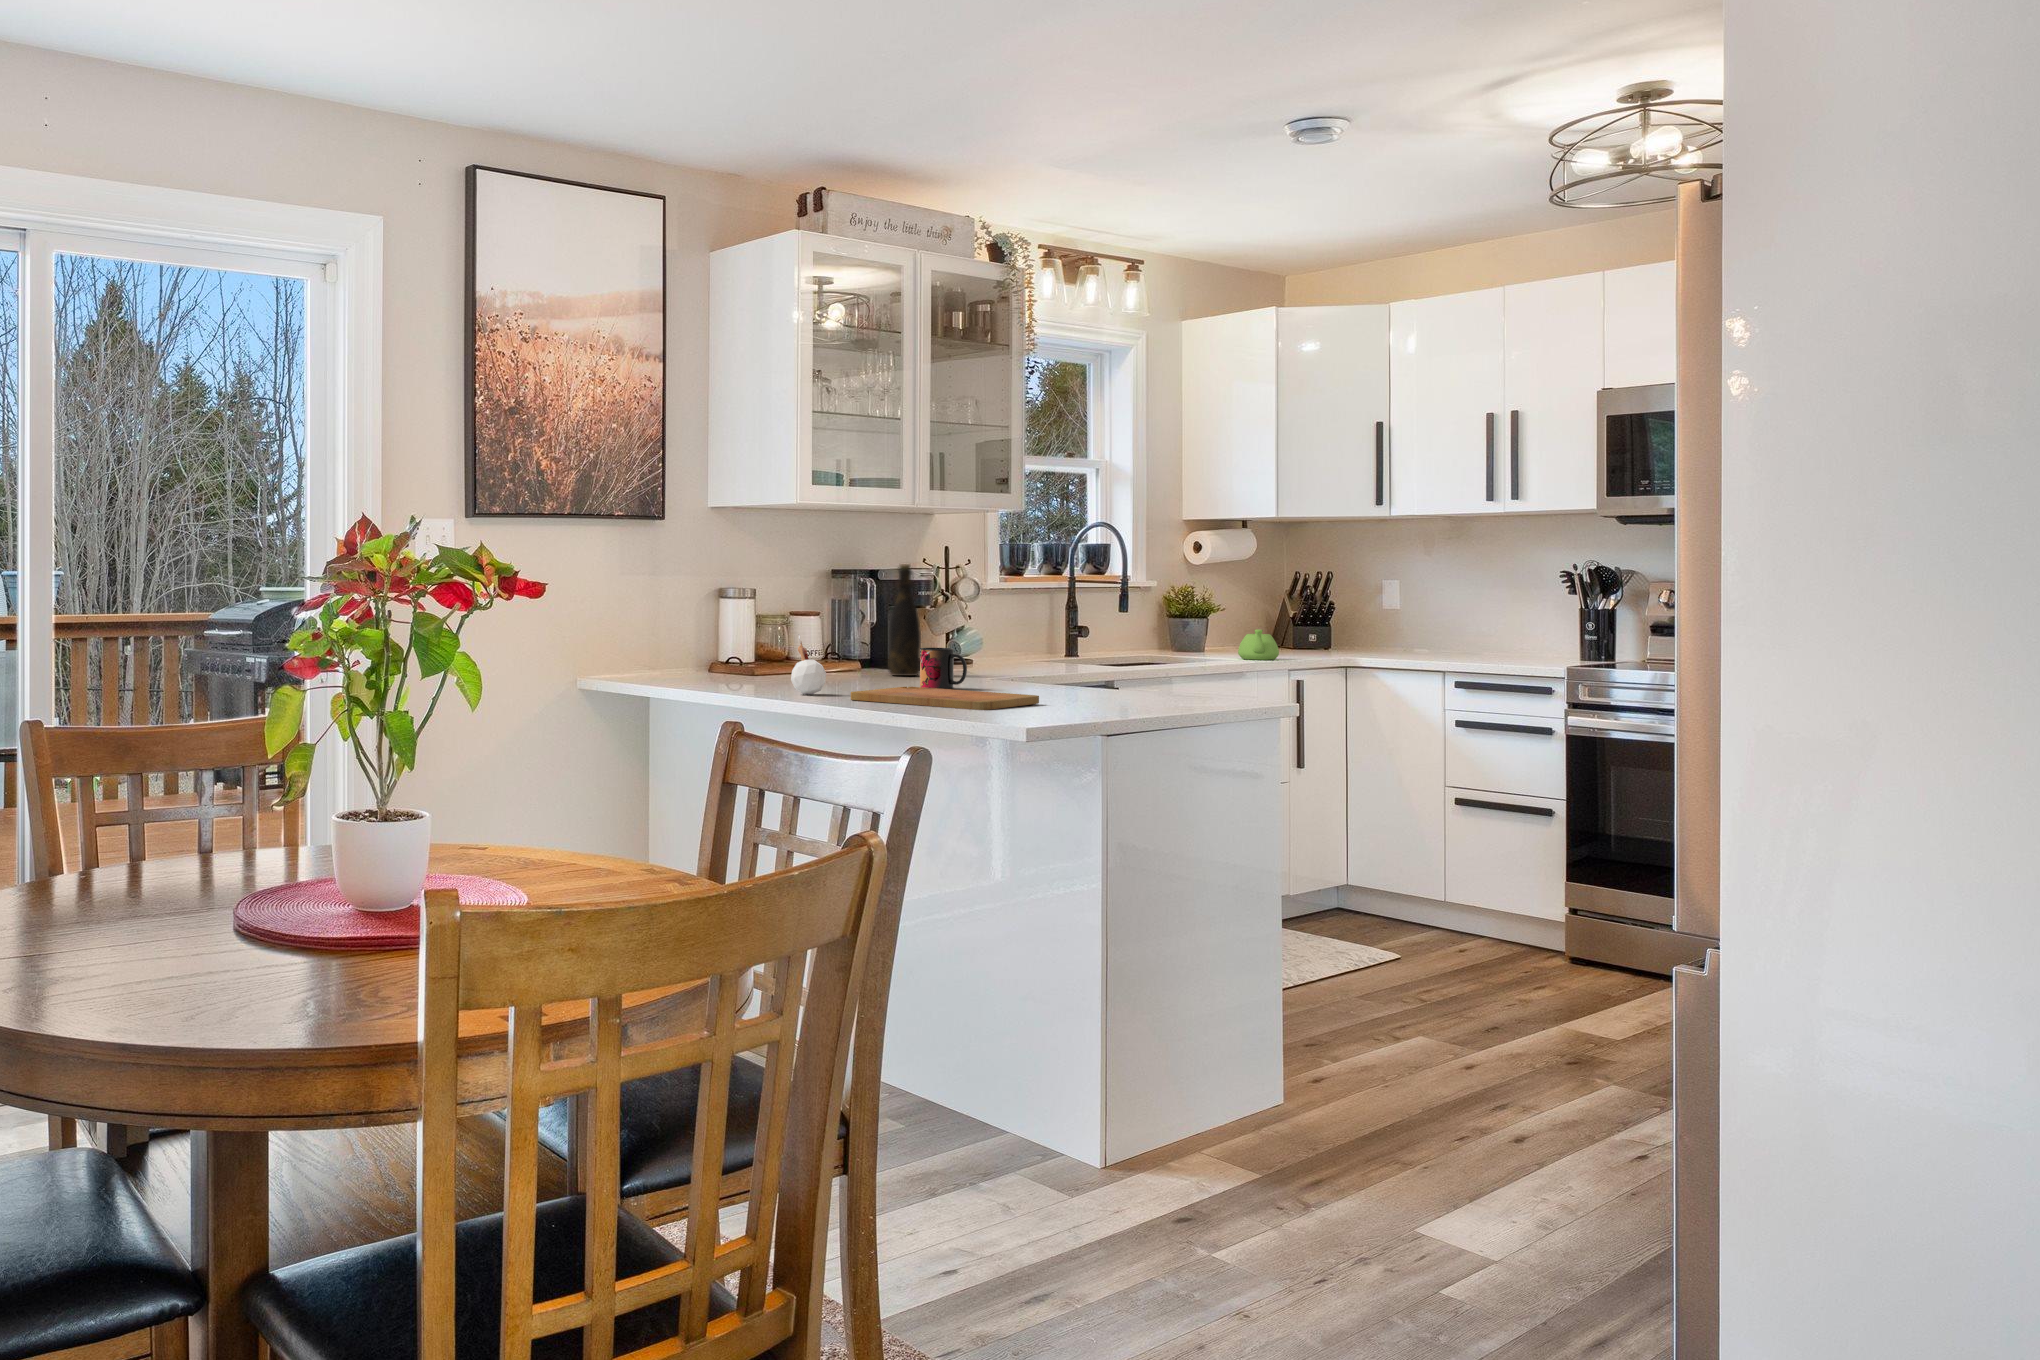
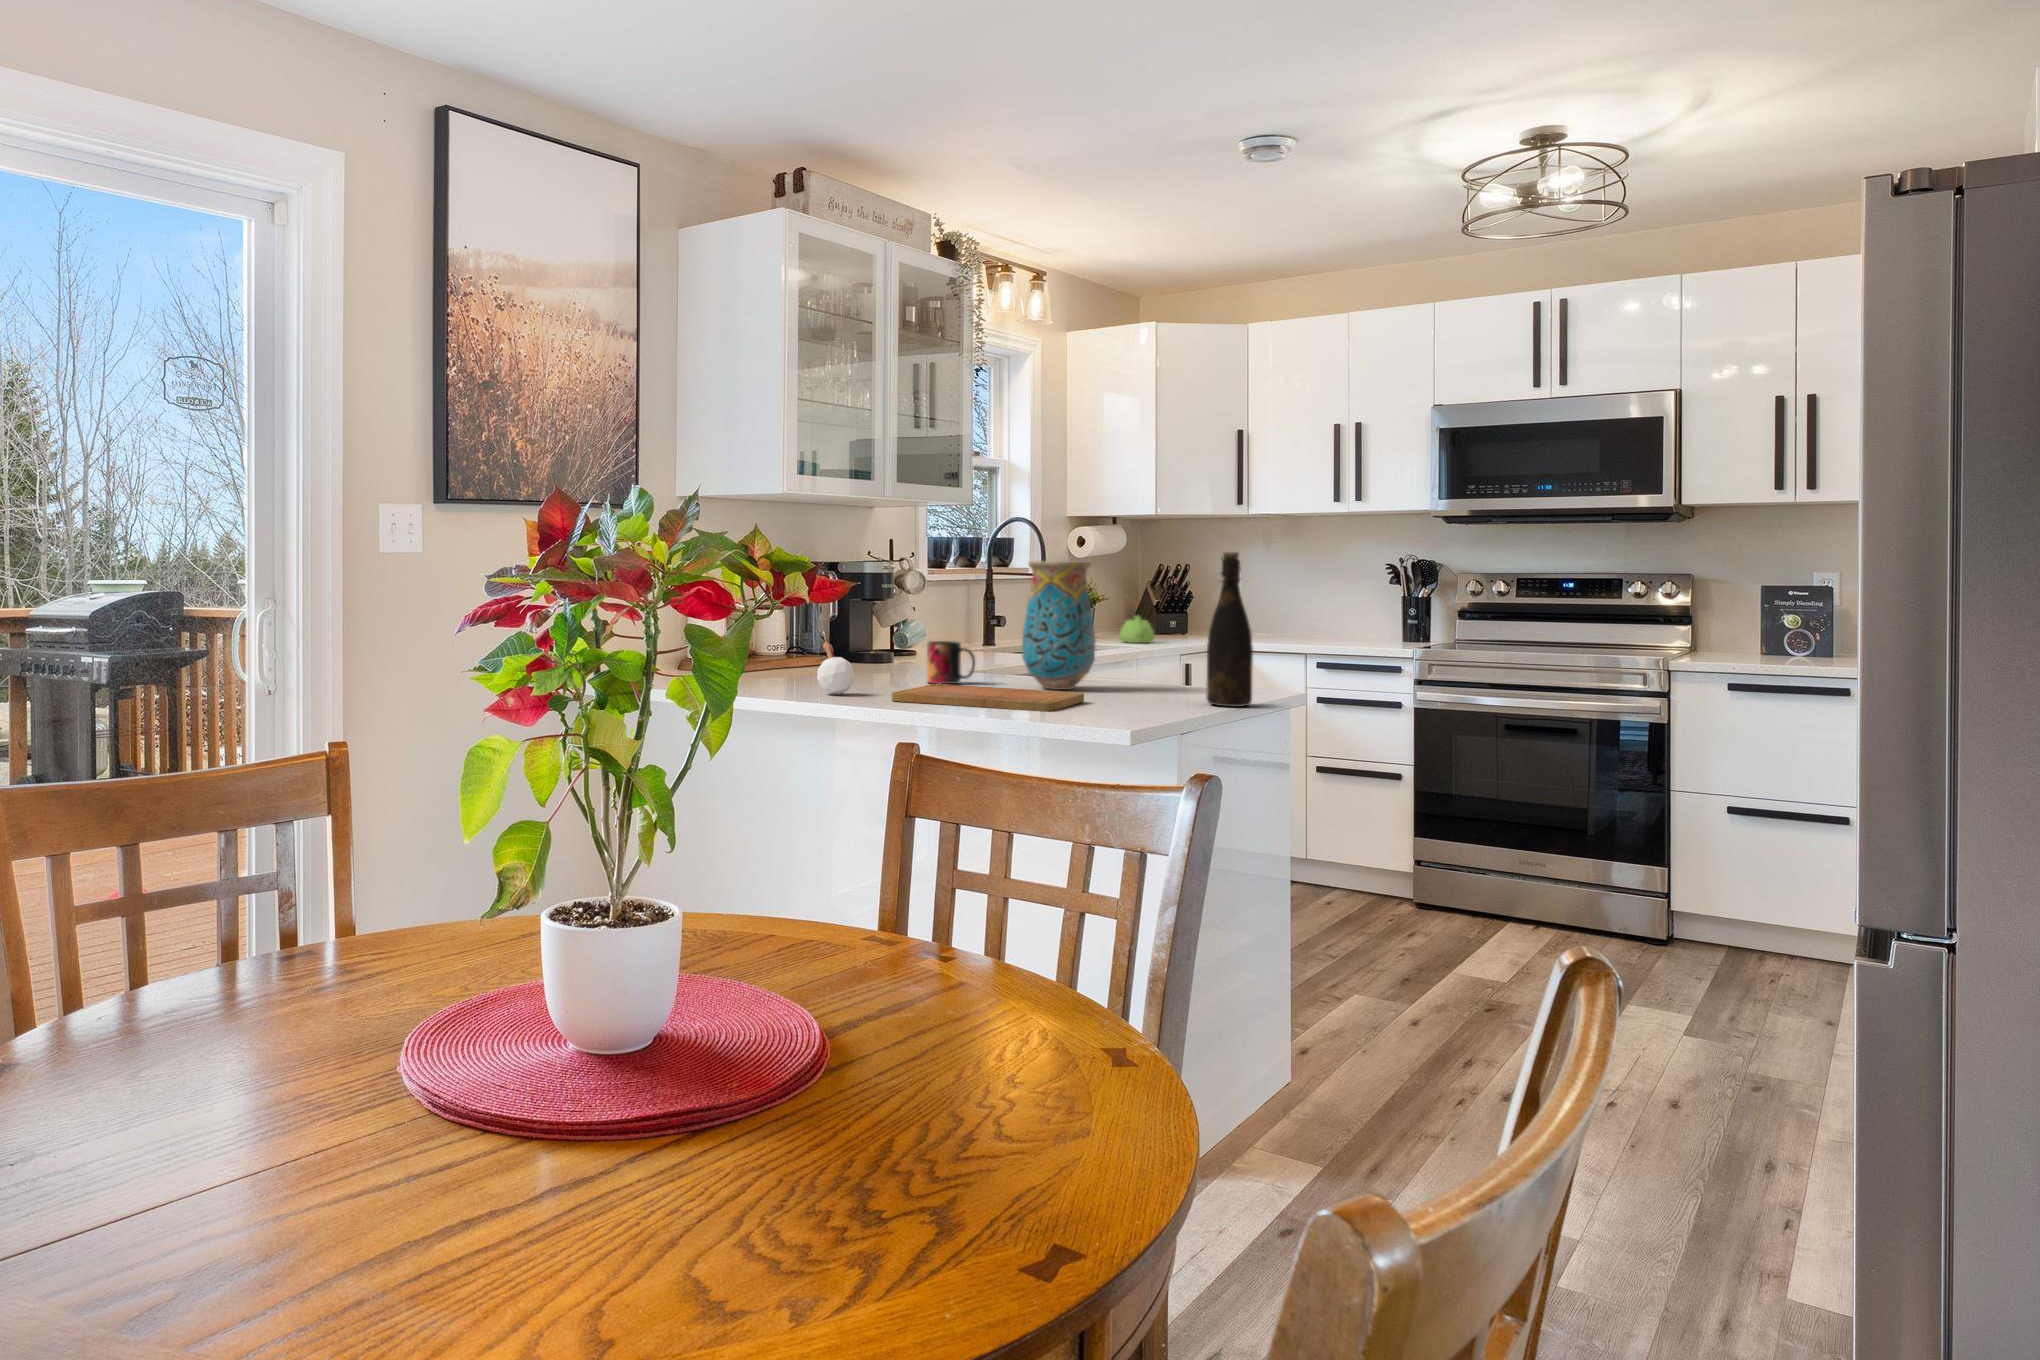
bottle: present [889,564,921,676] -> present [1206,552,1253,707]
vase: none [1006,569,1080,695] -> present [1022,561,1095,690]

